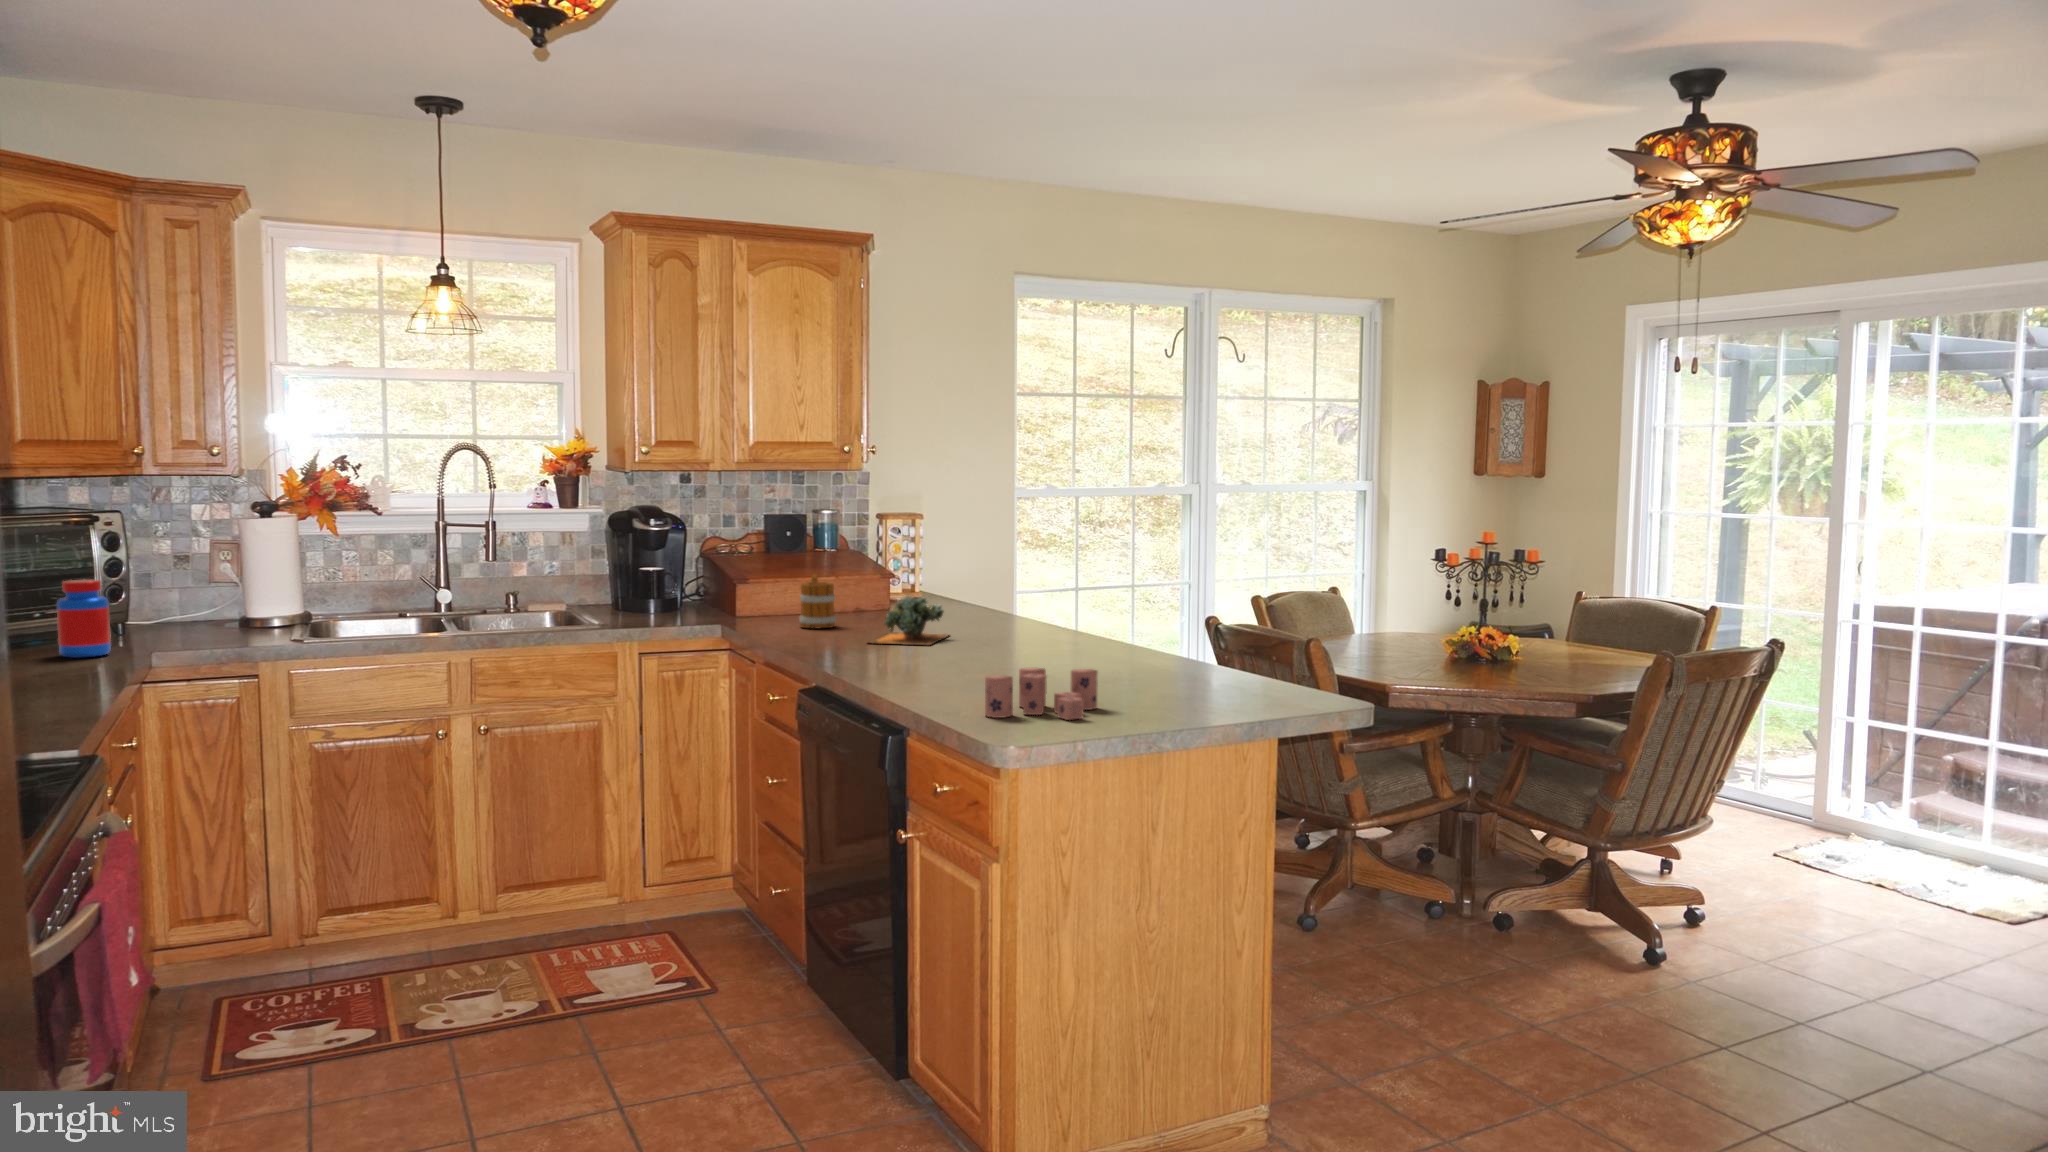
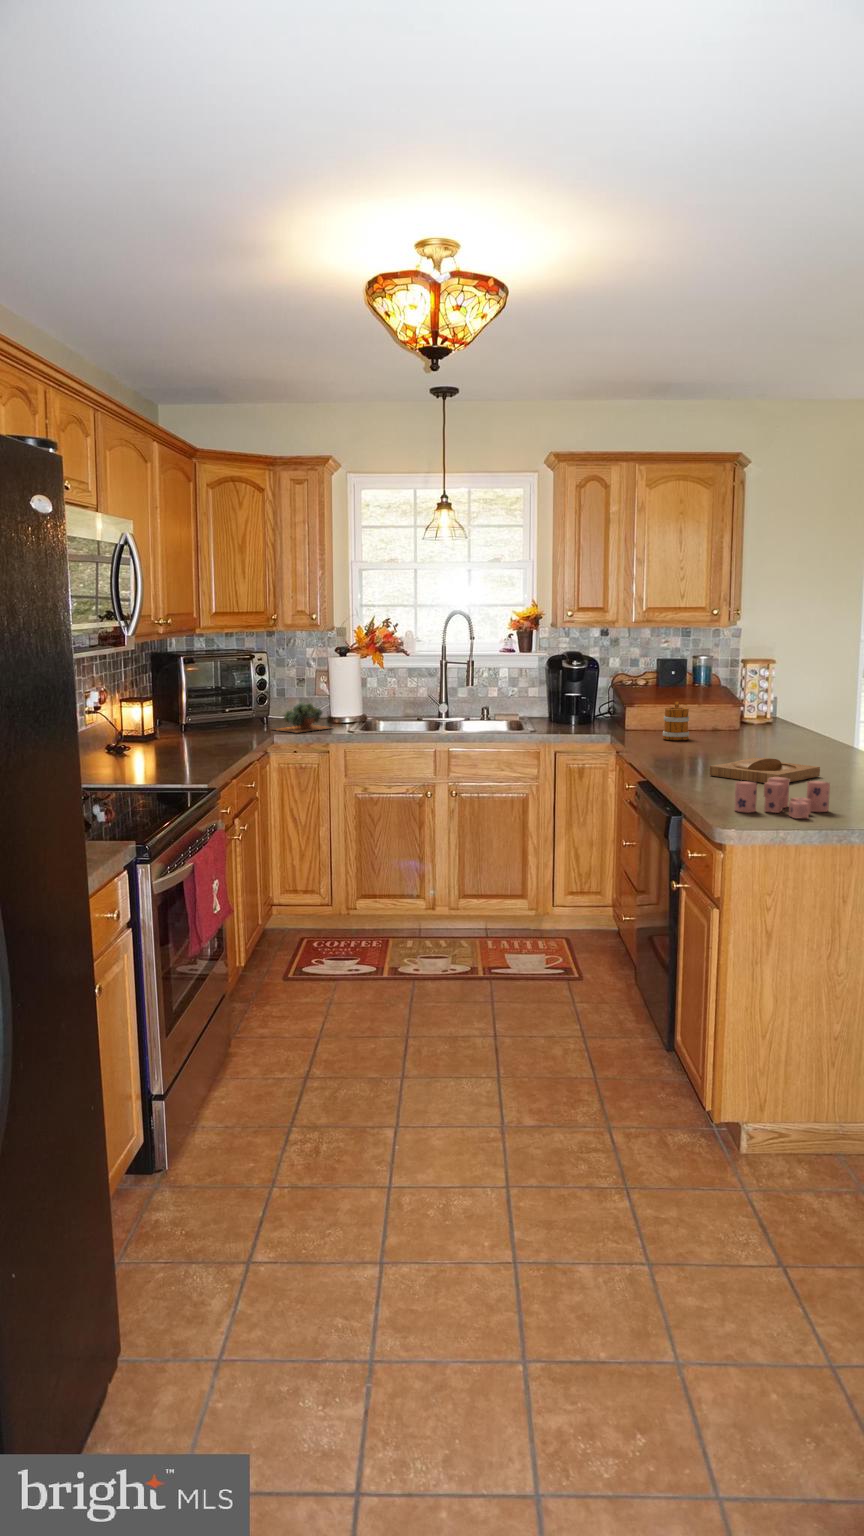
jar: present [57,580,111,658] -> none [226,691,252,735]
succulent plant: present [869,596,949,645] -> present [273,702,329,732]
tray: none [909,646,1046,679] -> present [710,758,820,783]

